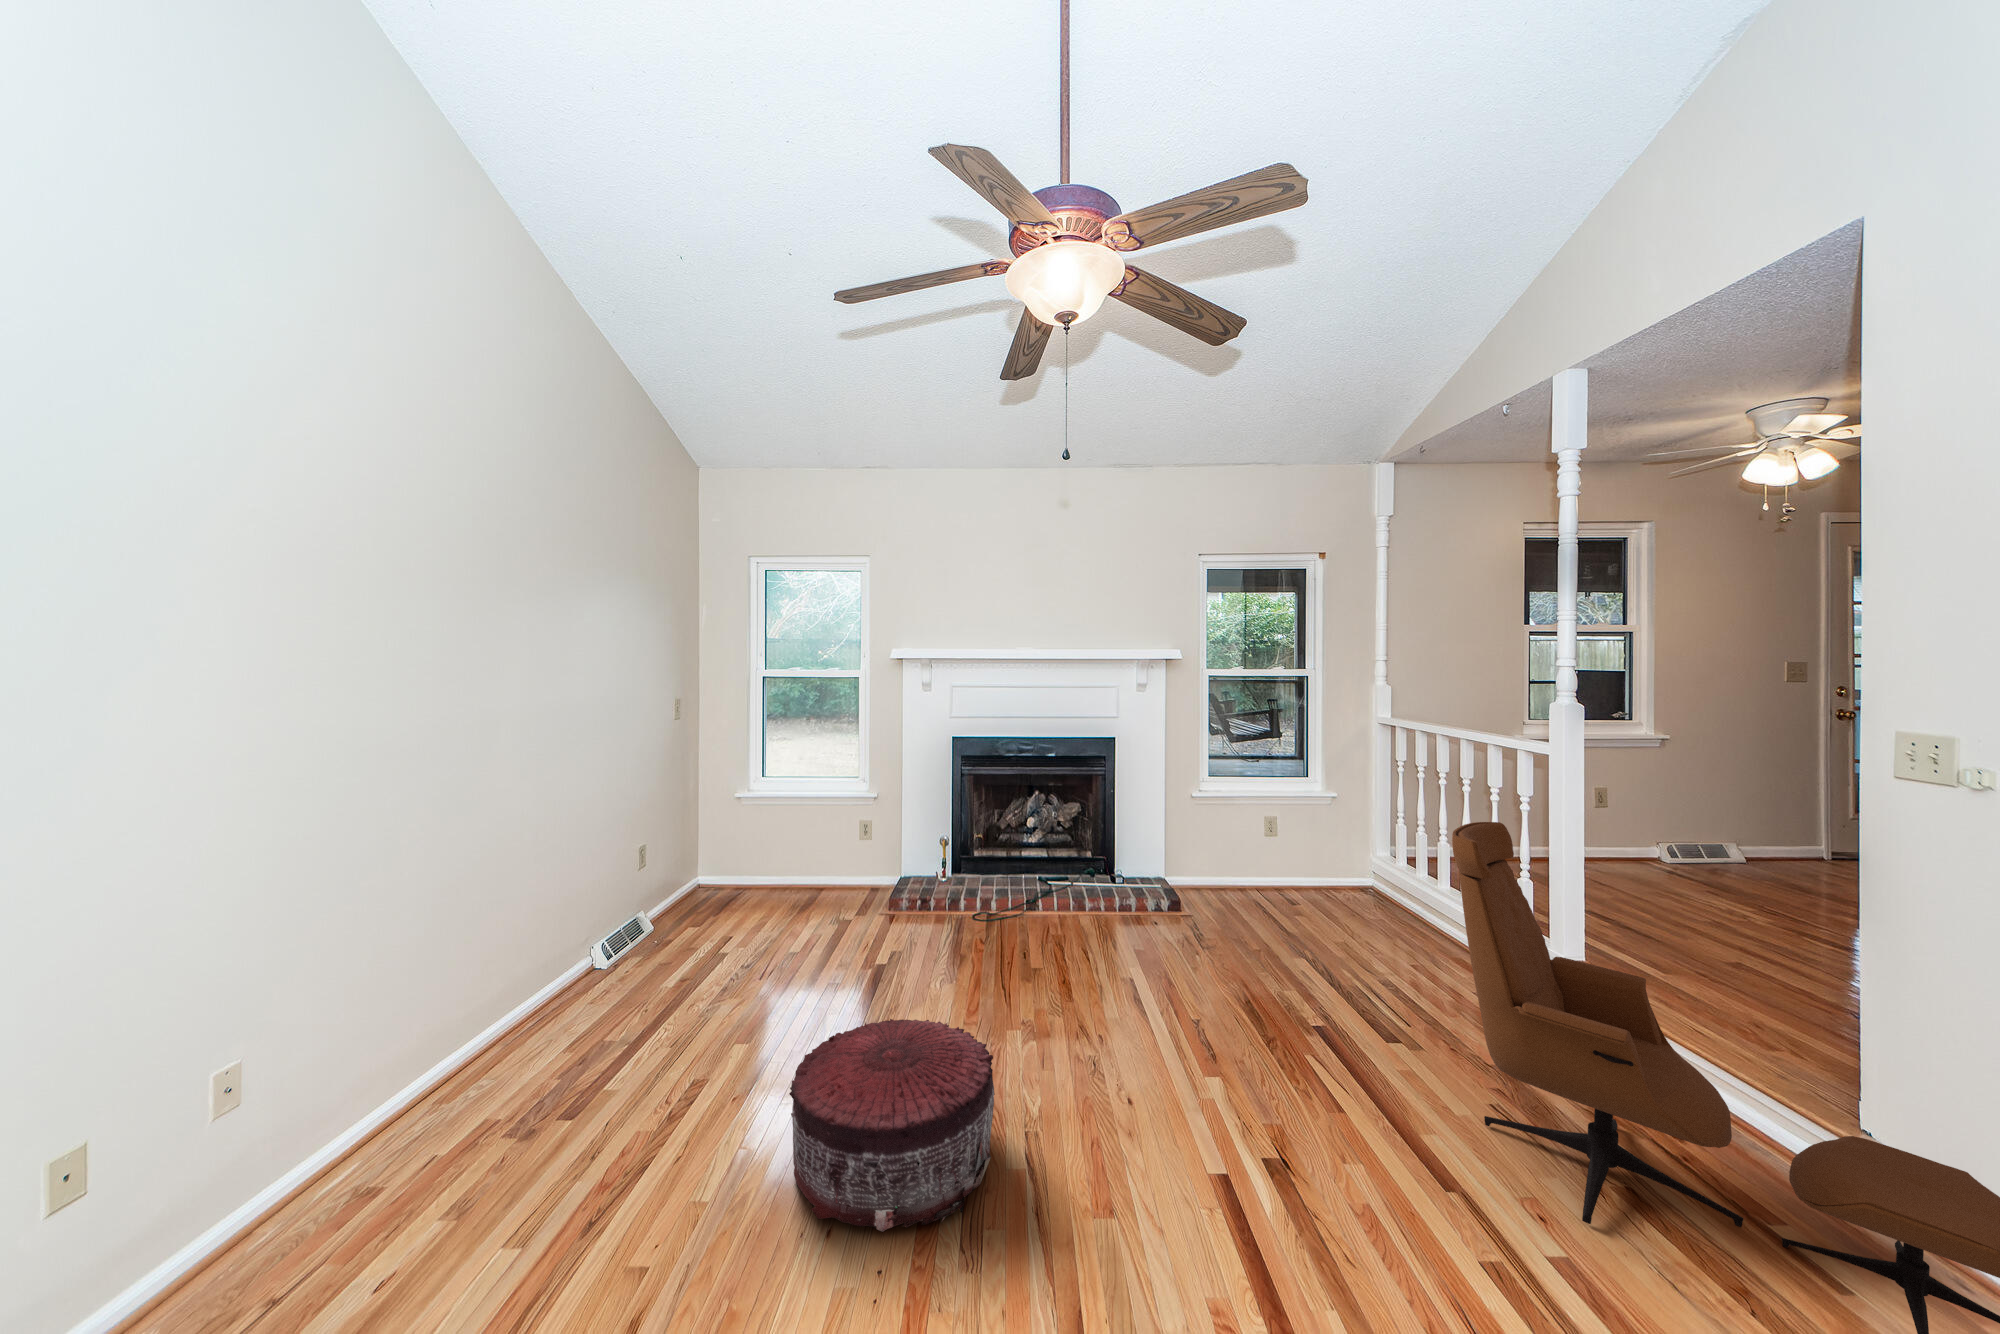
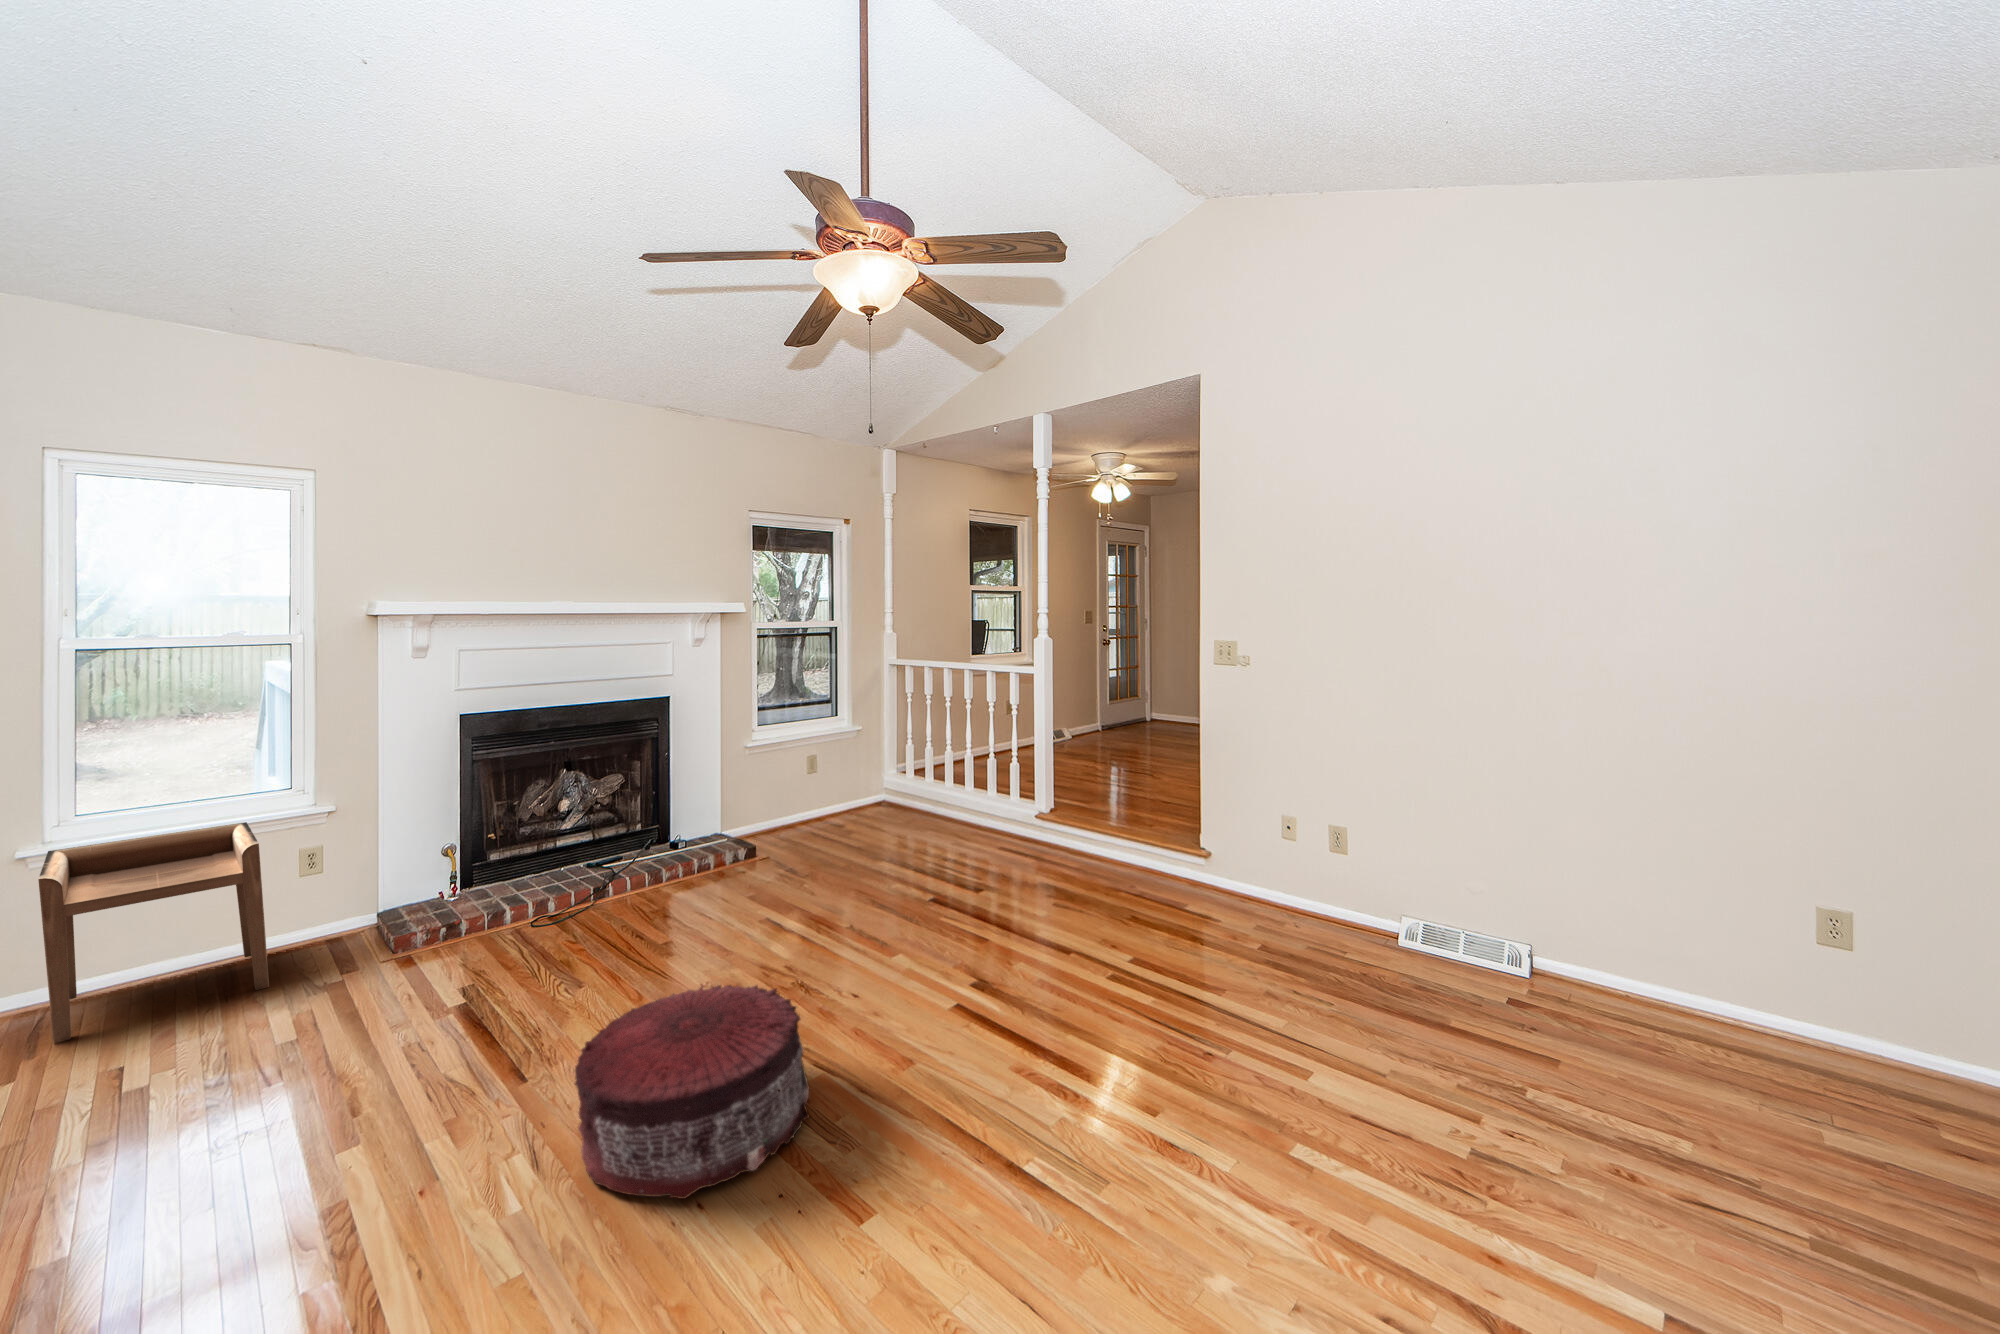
side table: none [720,791,834,909] -> present [38,822,269,1043]
lounge chair: present [1452,822,2000,1334] -> none [1035,714,1286,939]

